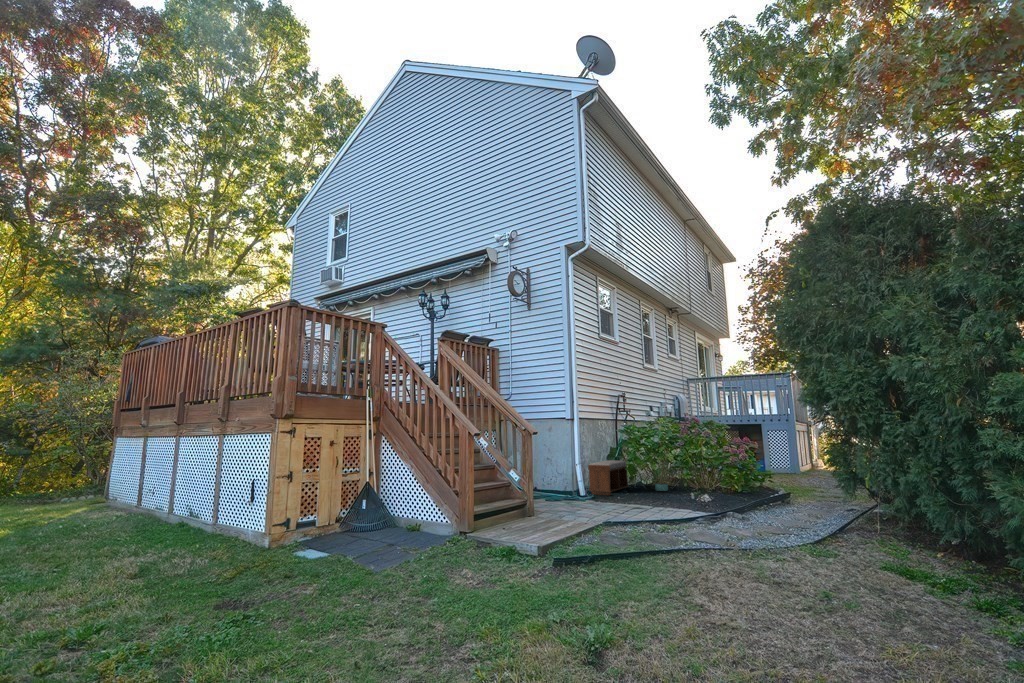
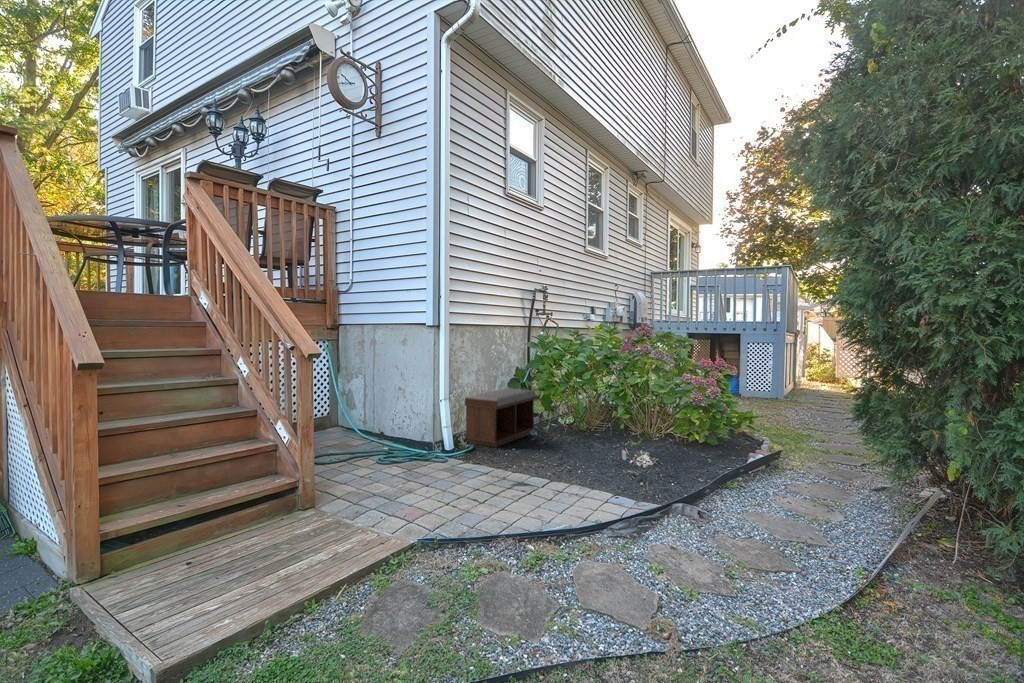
potted plant: present [655,460,673,491] -> none [563,375,601,441]

